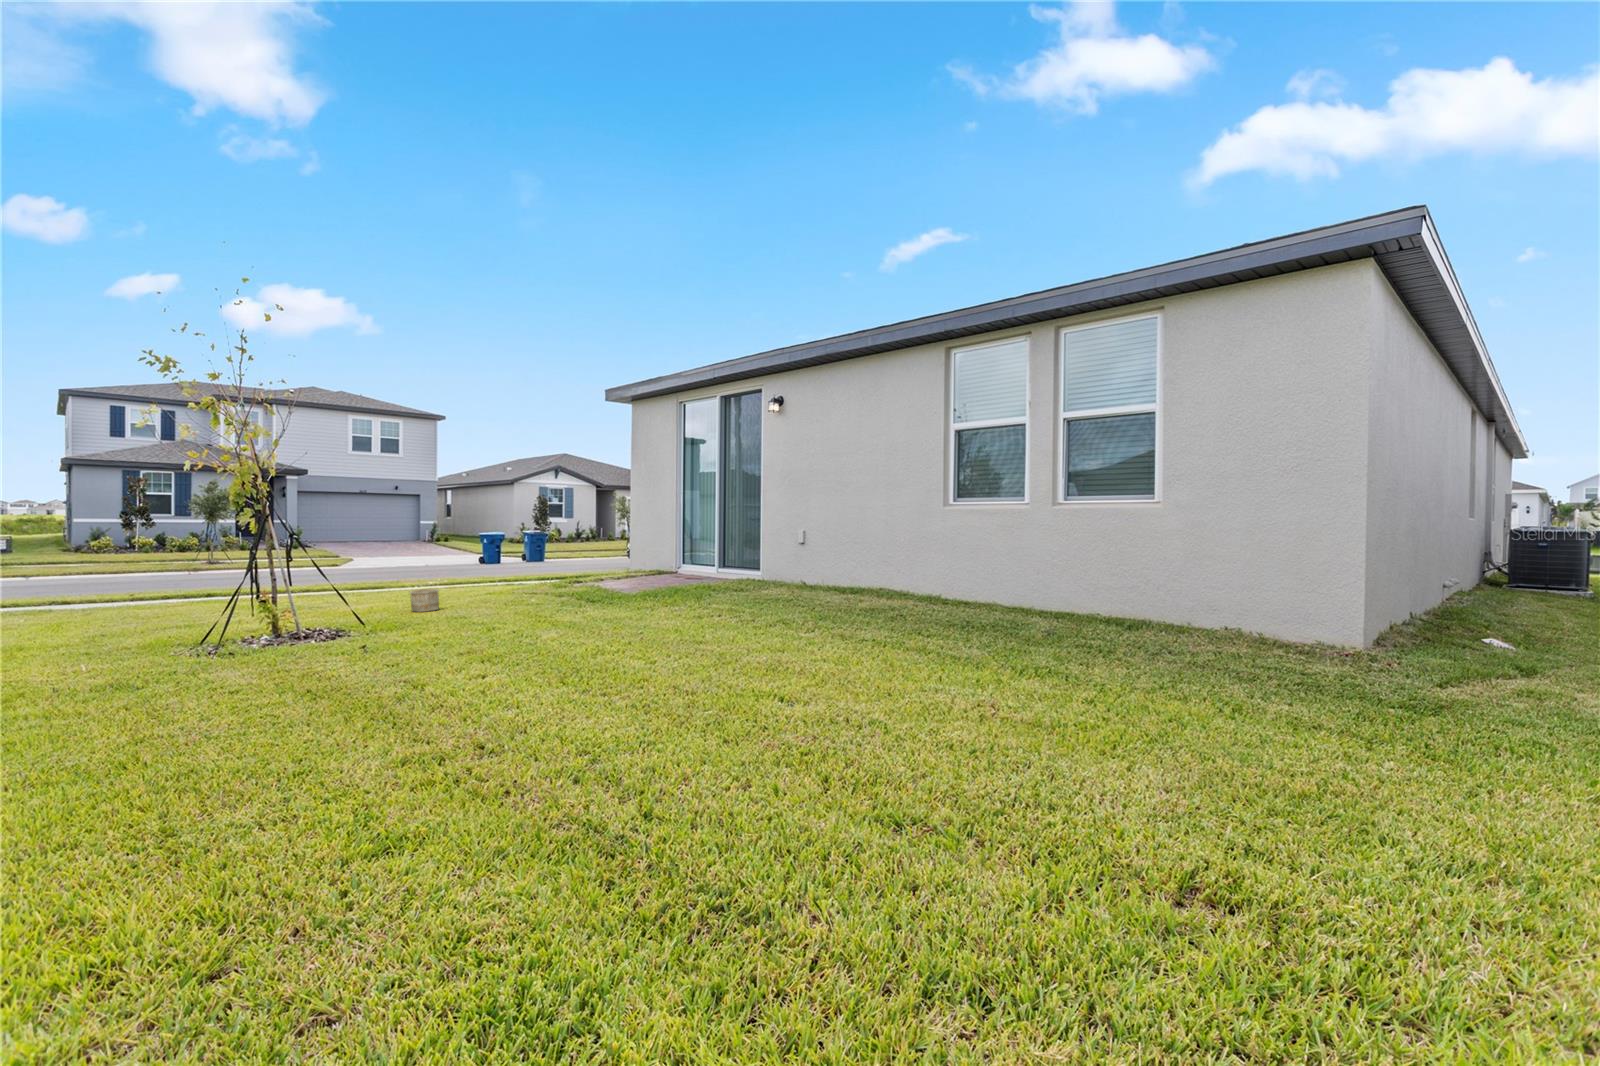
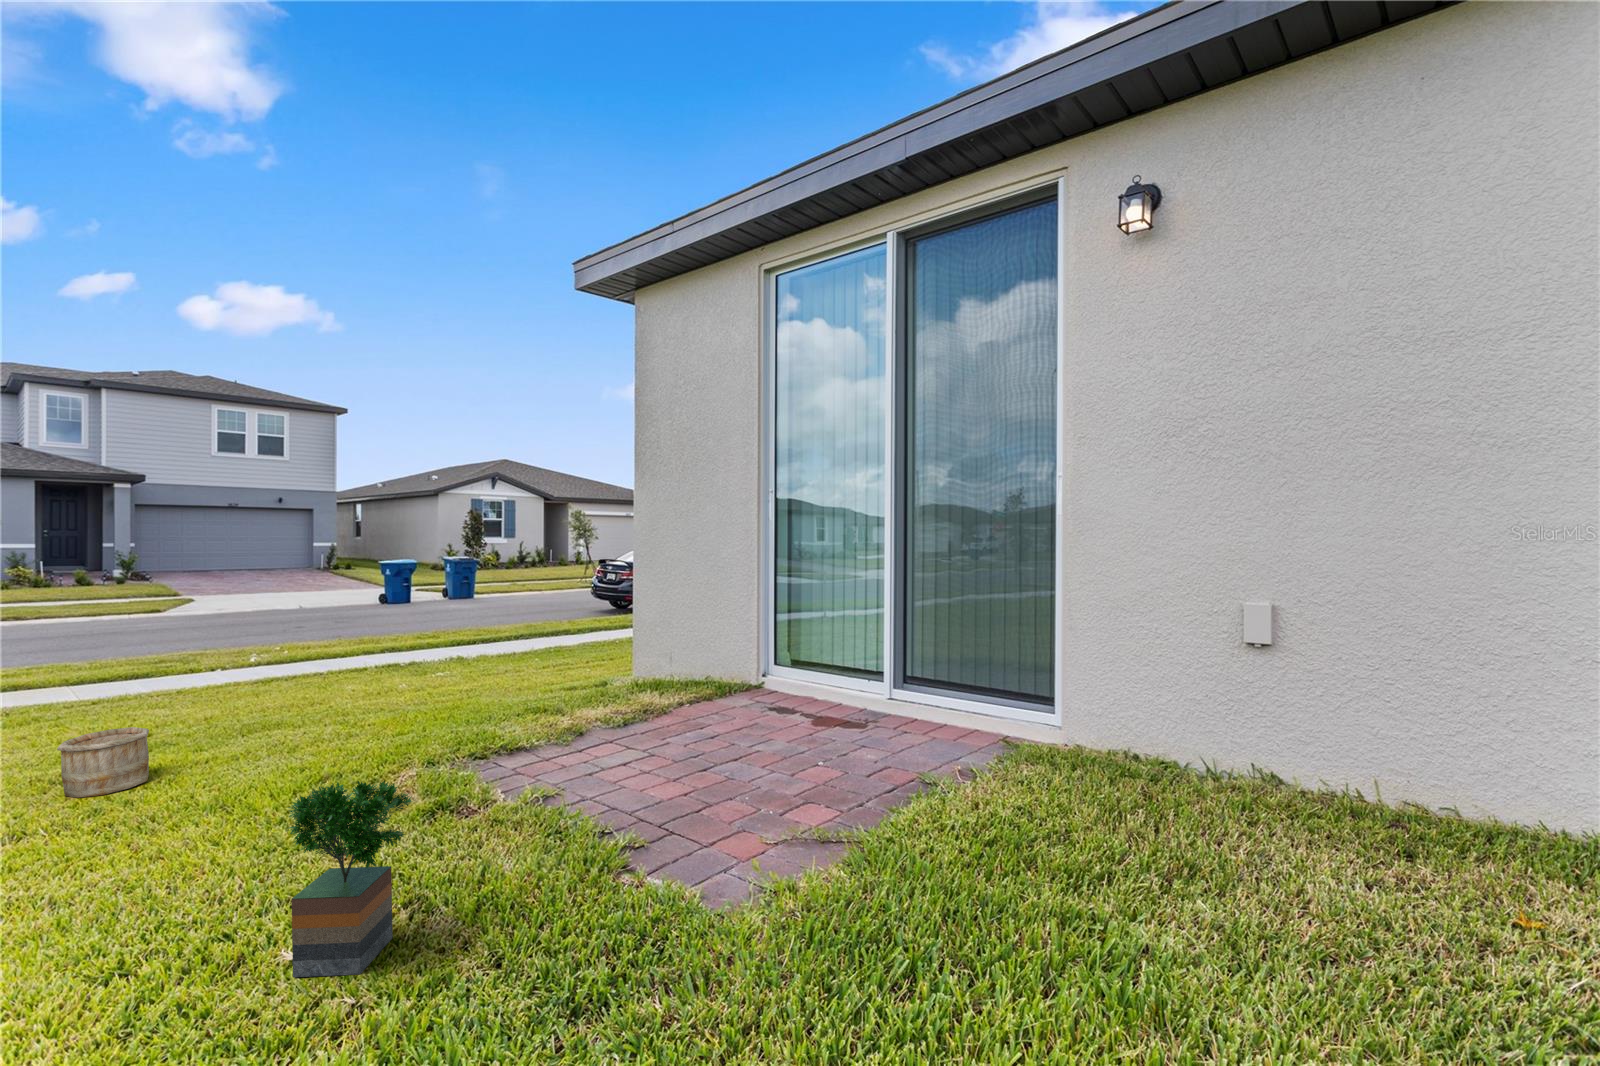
potted tree: none [527,578,560,627] -> present [289,780,412,977]

